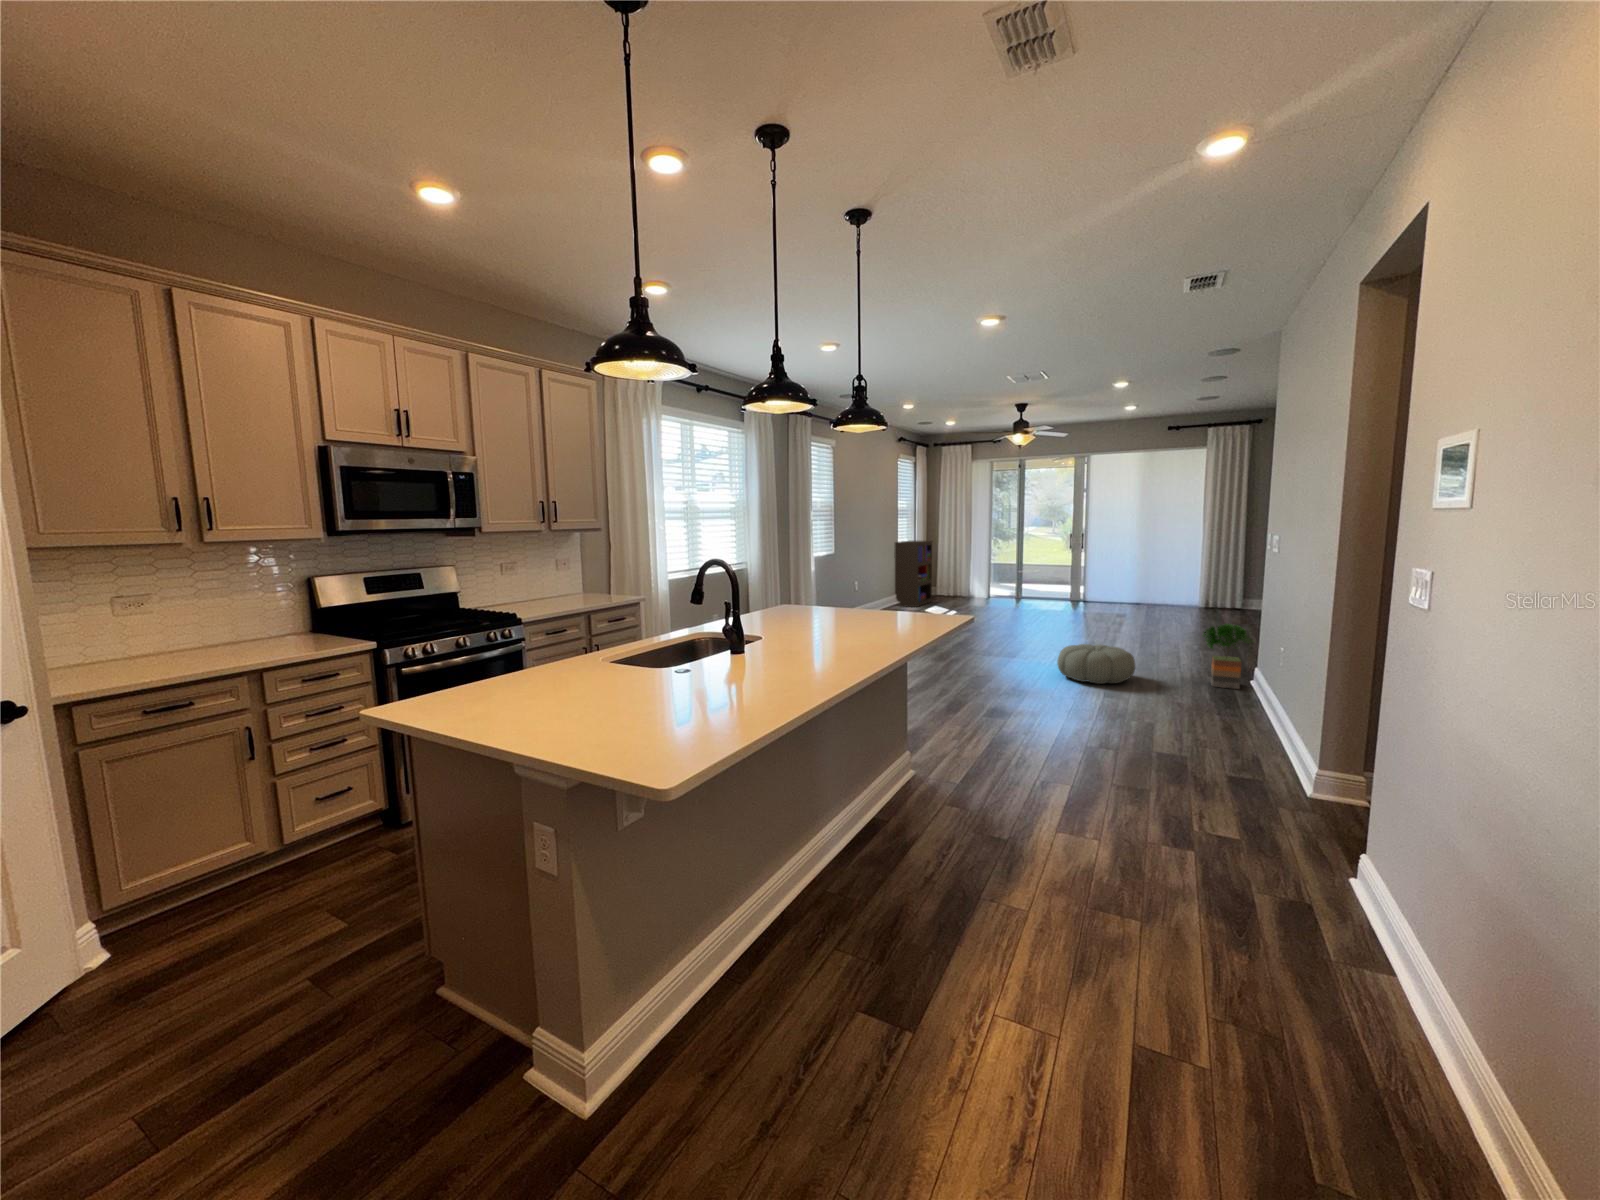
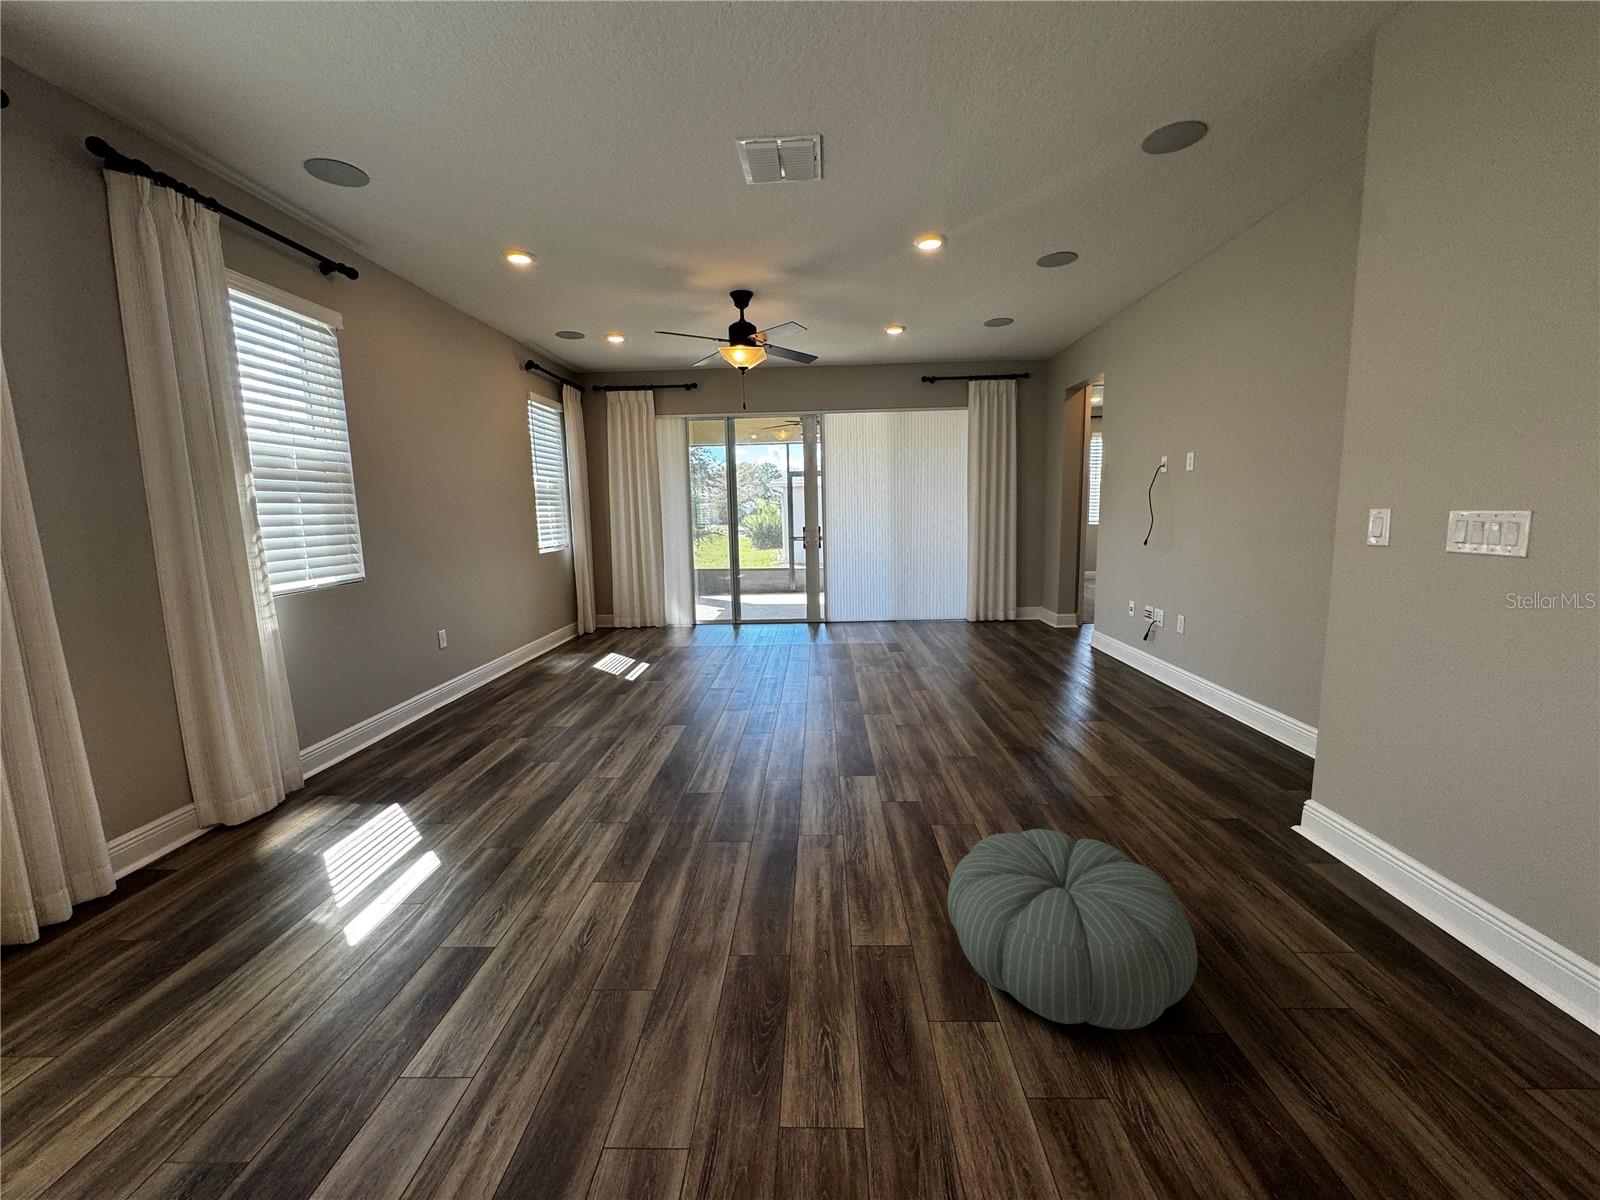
bookshelf: present [894,541,932,607] -> none [527,542,607,659]
potted tree: present [1204,624,1254,689] -> none [1293,744,1458,932]

